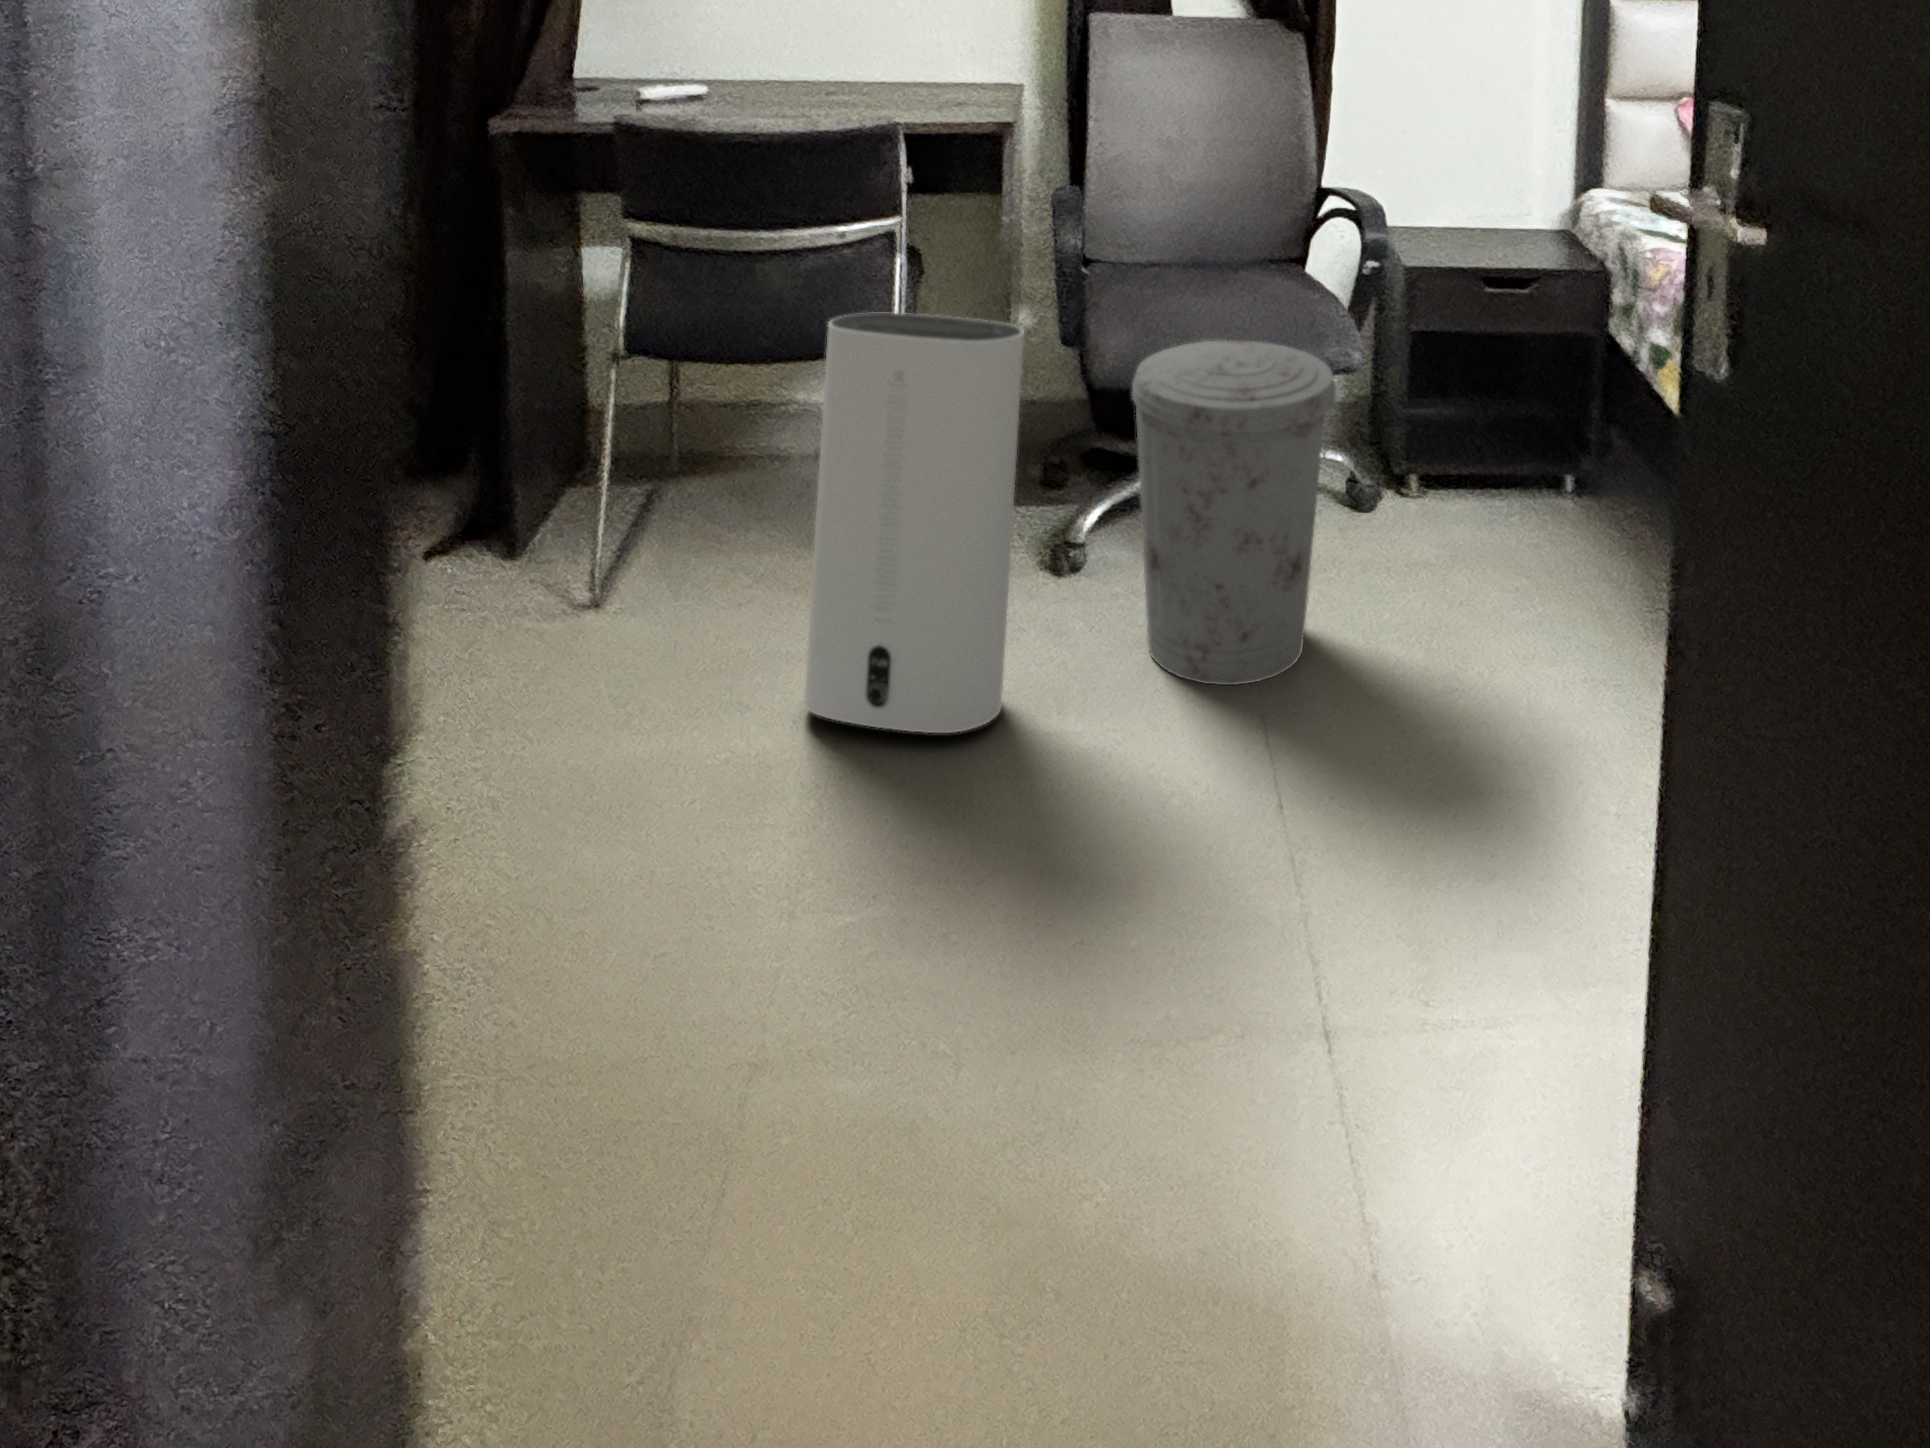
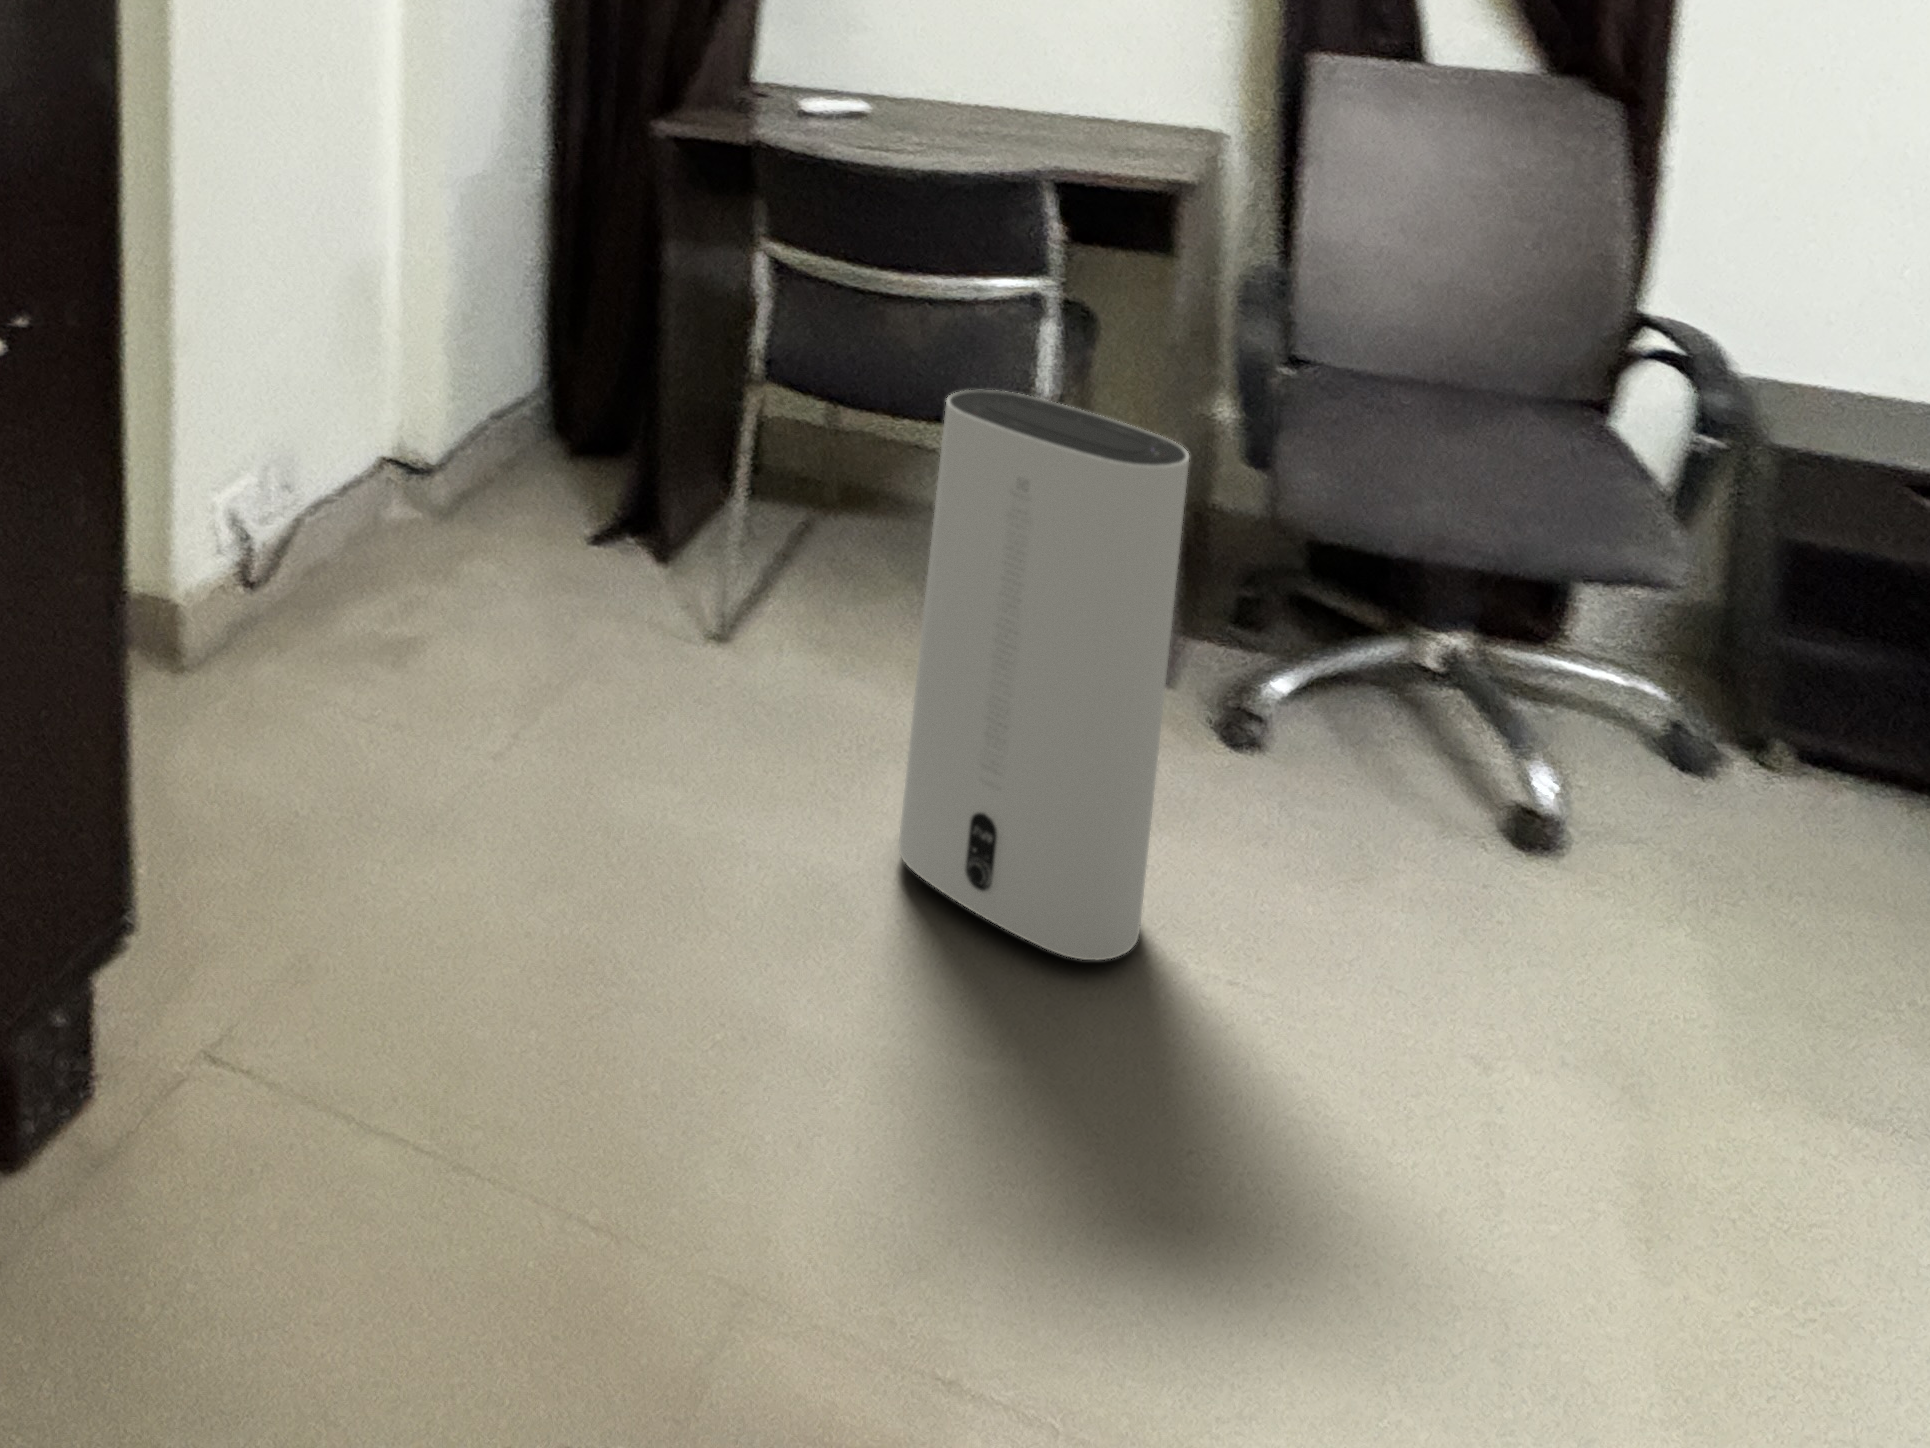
trash can: present [1132,340,1336,685] -> none [1340,505,1671,1027]

